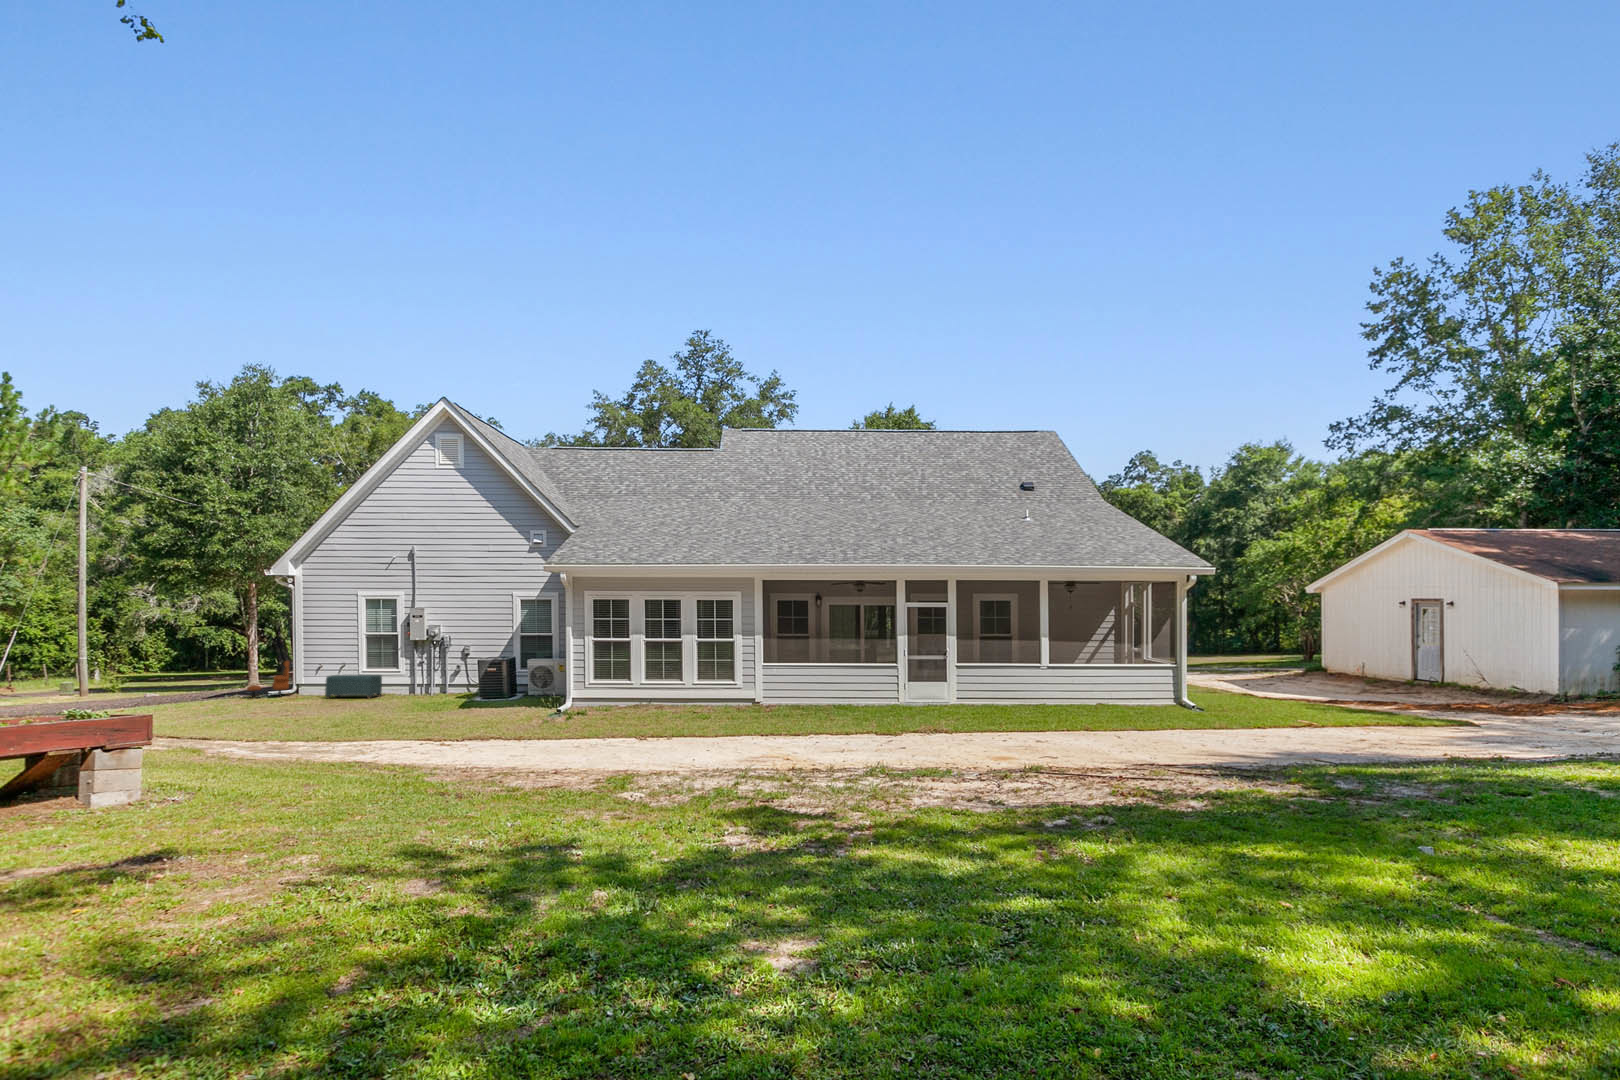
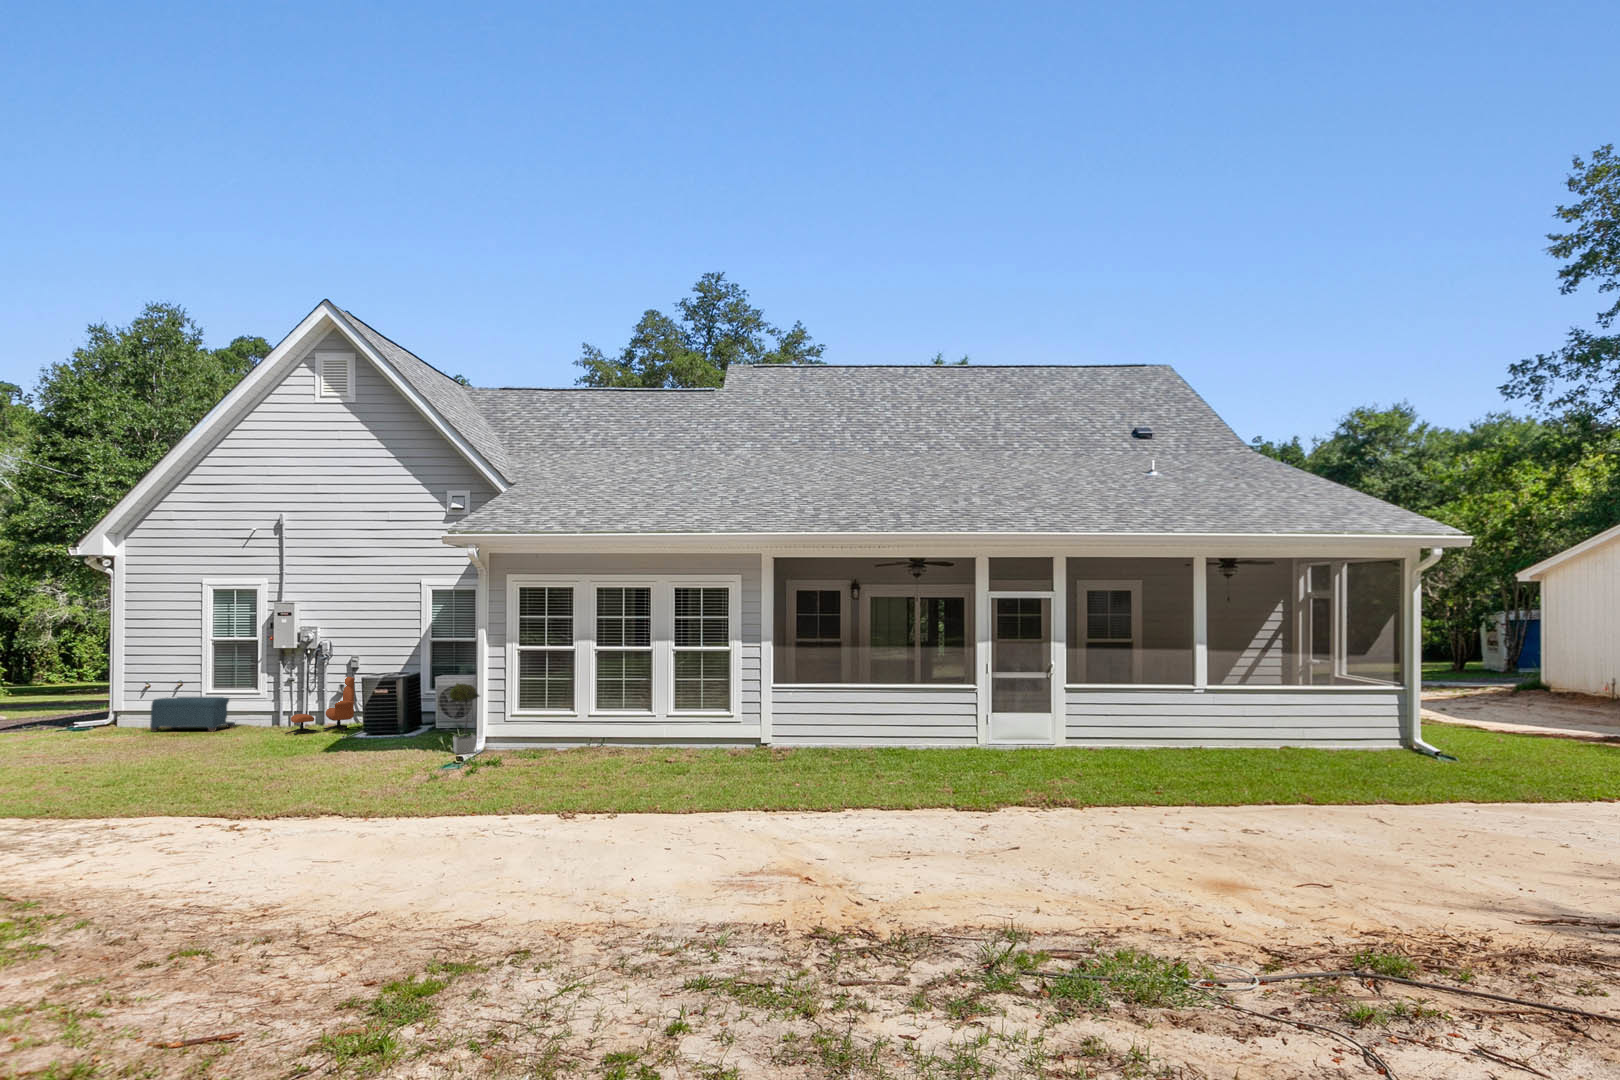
lounge chair: present [247,661,290,698] -> present [285,676,355,735]
potted tree: none [551,662,571,708] -> present [450,683,479,754]

